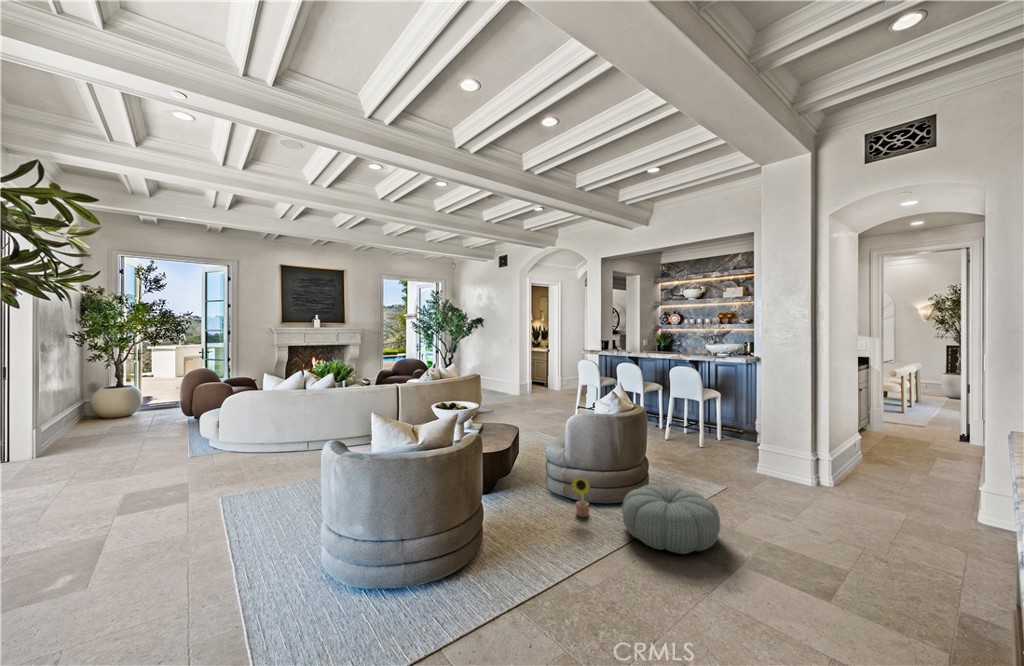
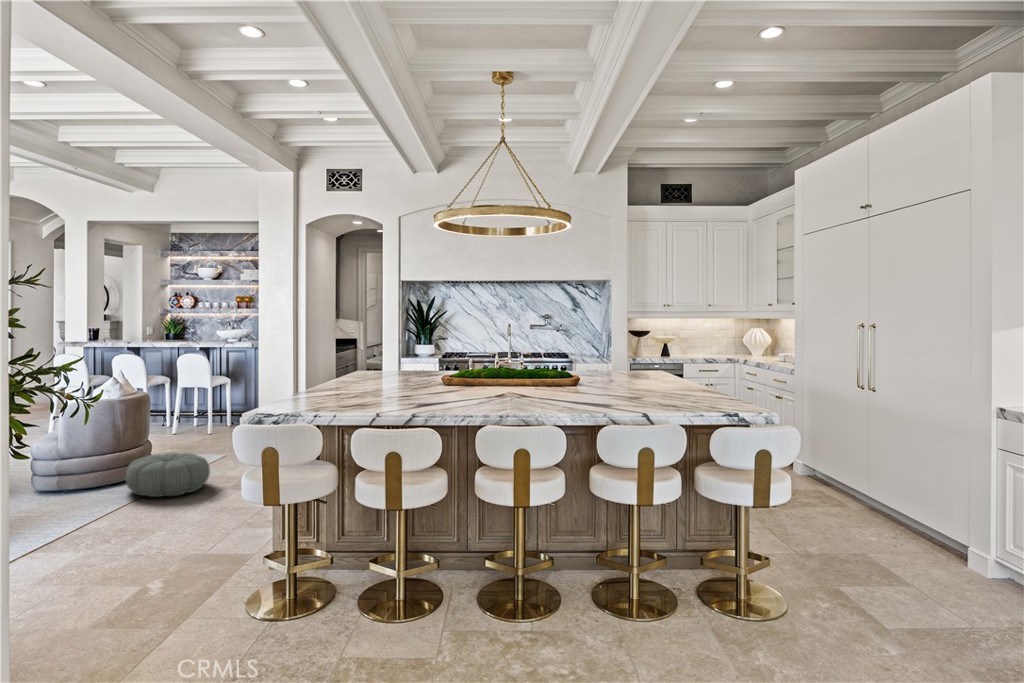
decorative plant: present [571,478,590,517] -> none [71,457,94,494]

